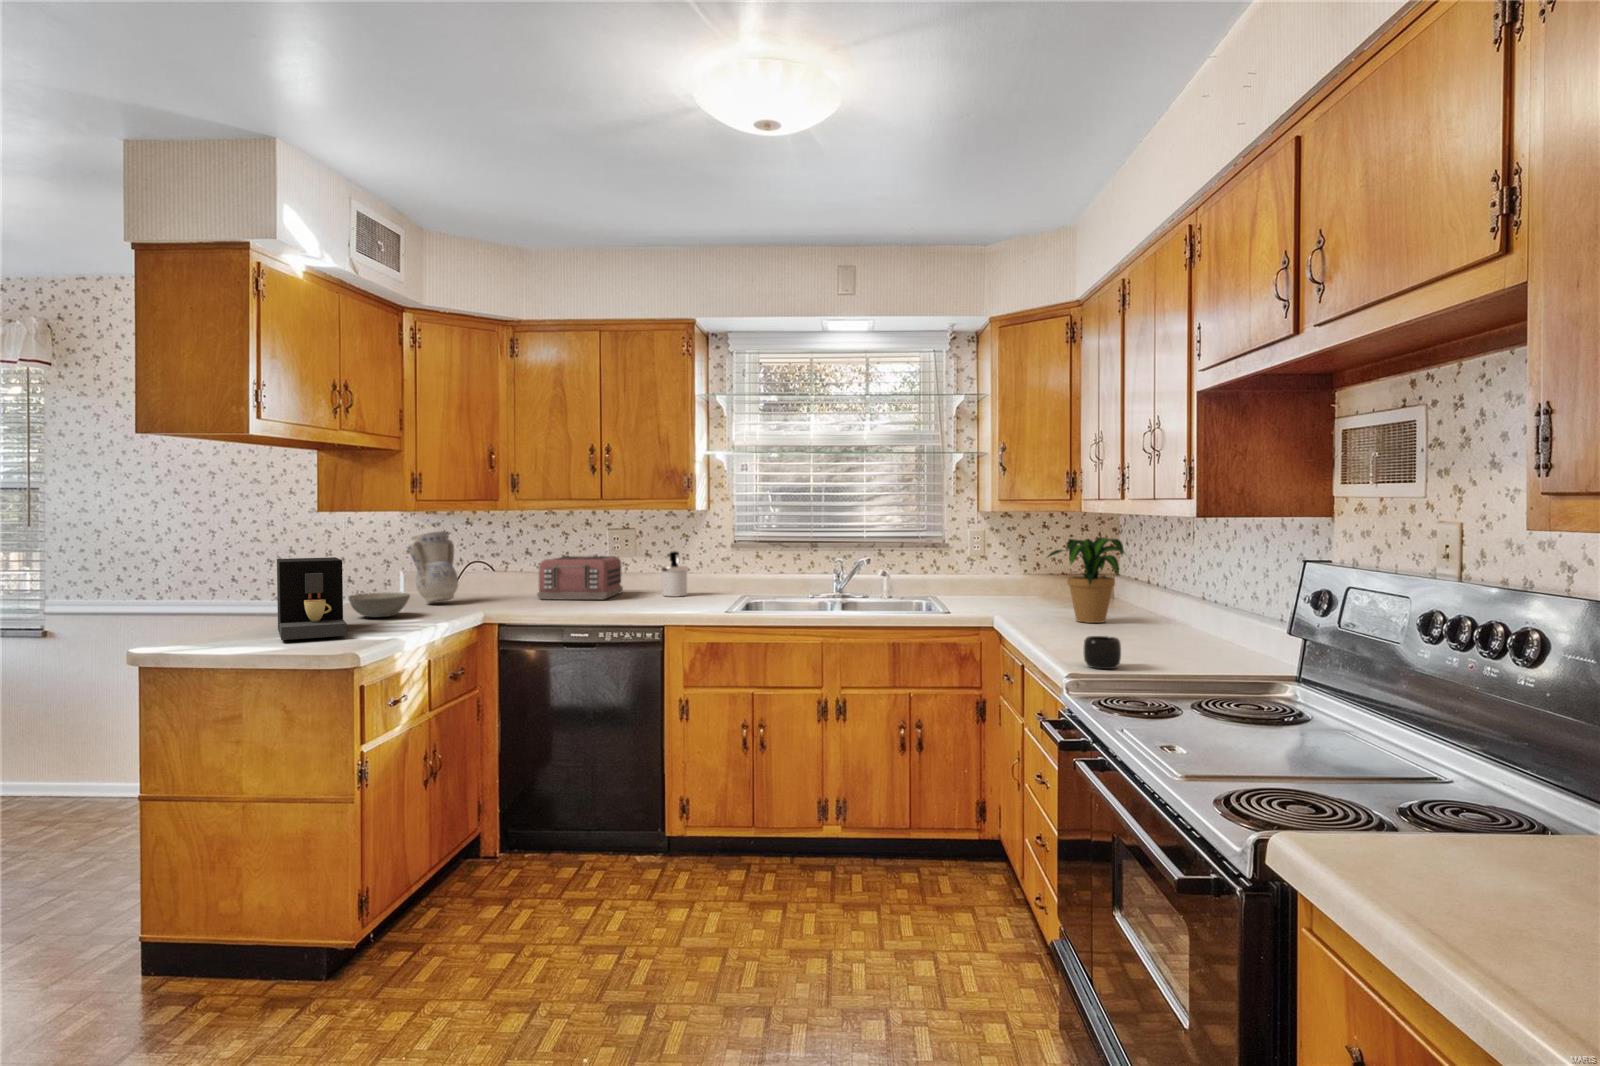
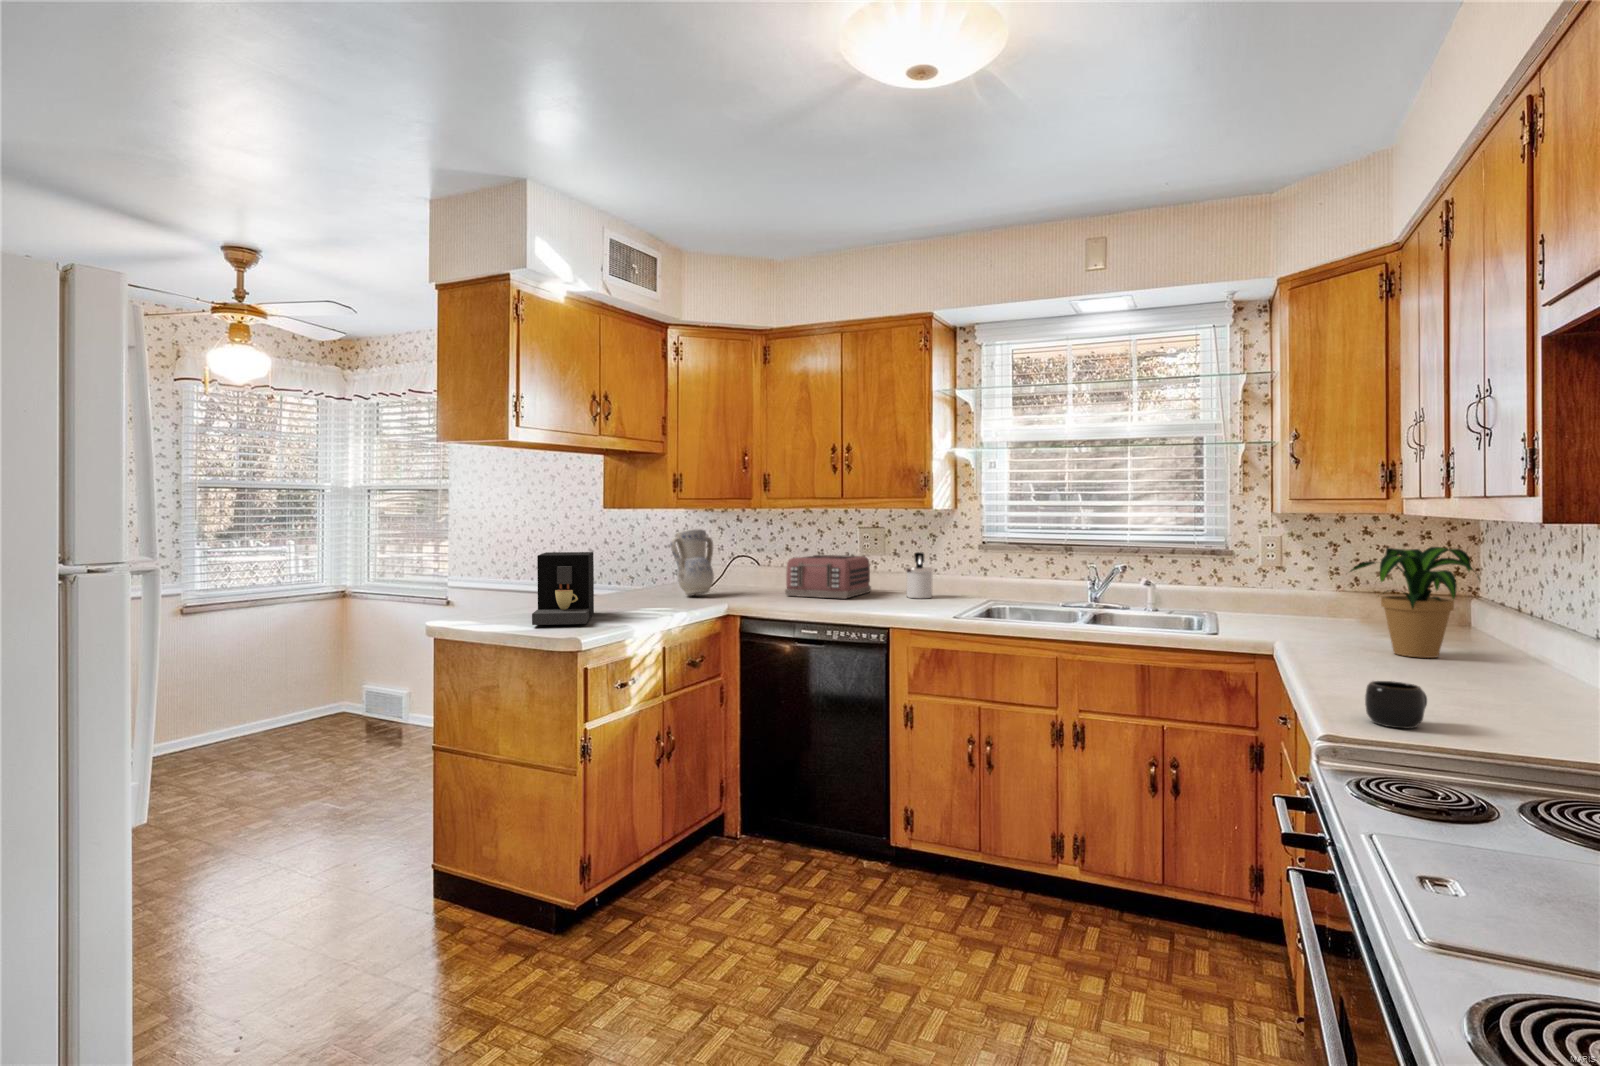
bowl: present [348,593,410,617] -> none [609,585,661,607]

